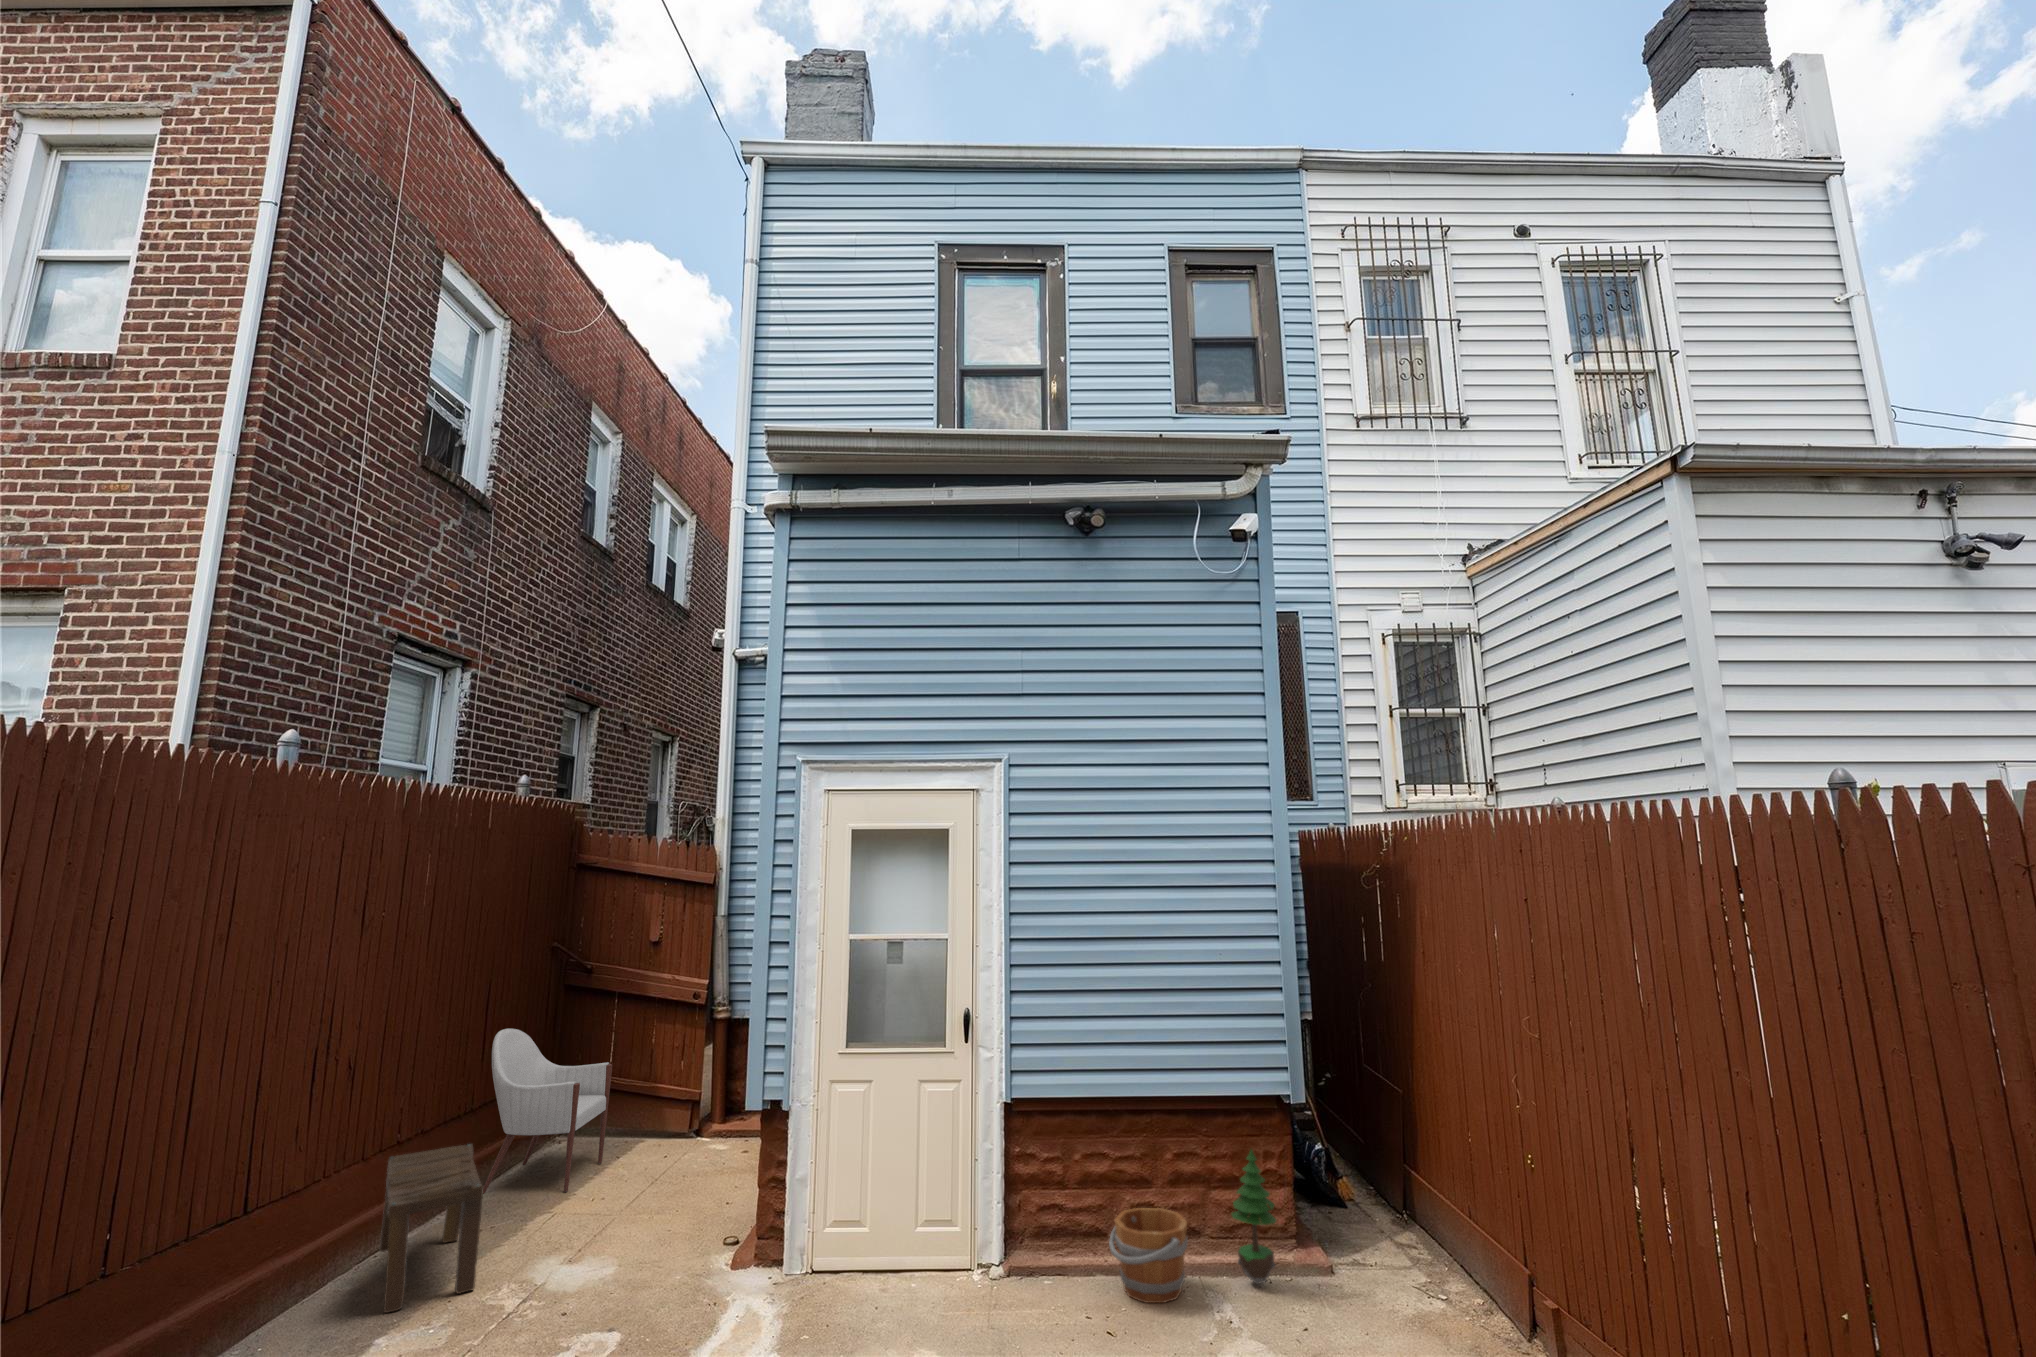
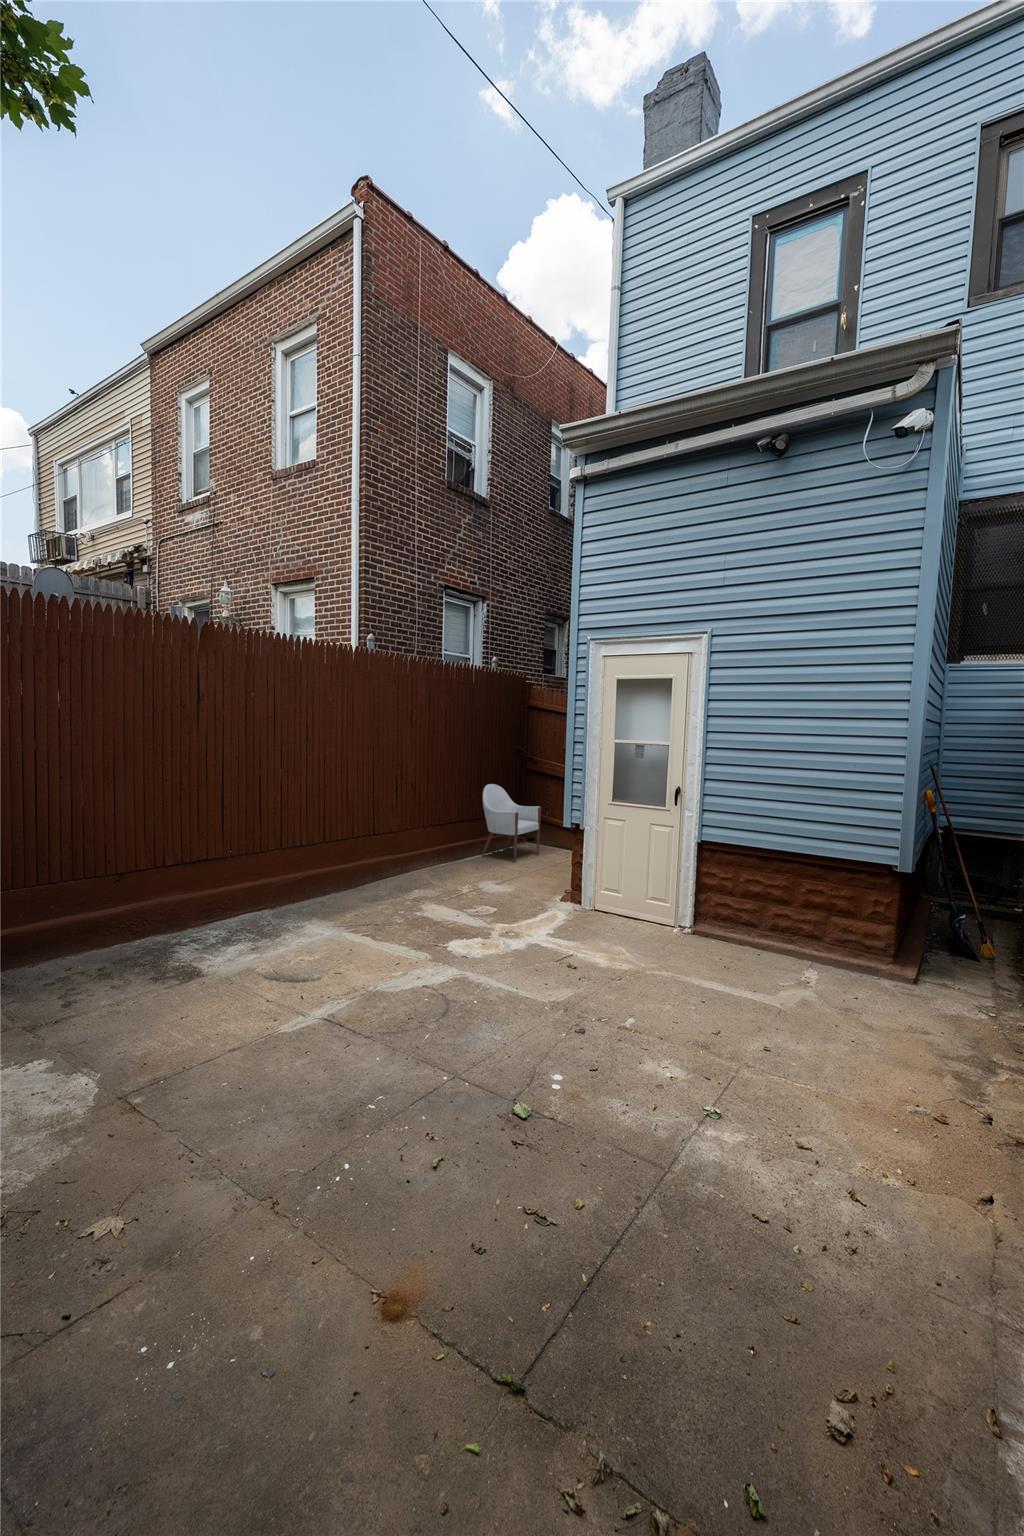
bench: present [380,1144,483,1313] -> none [418,830,465,888]
potted tree: present [1232,1150,1276,1284] -> none [838,894,872,978]
bucket: present [1109,1208,1188,1303] -> none [749,916,802,970]

